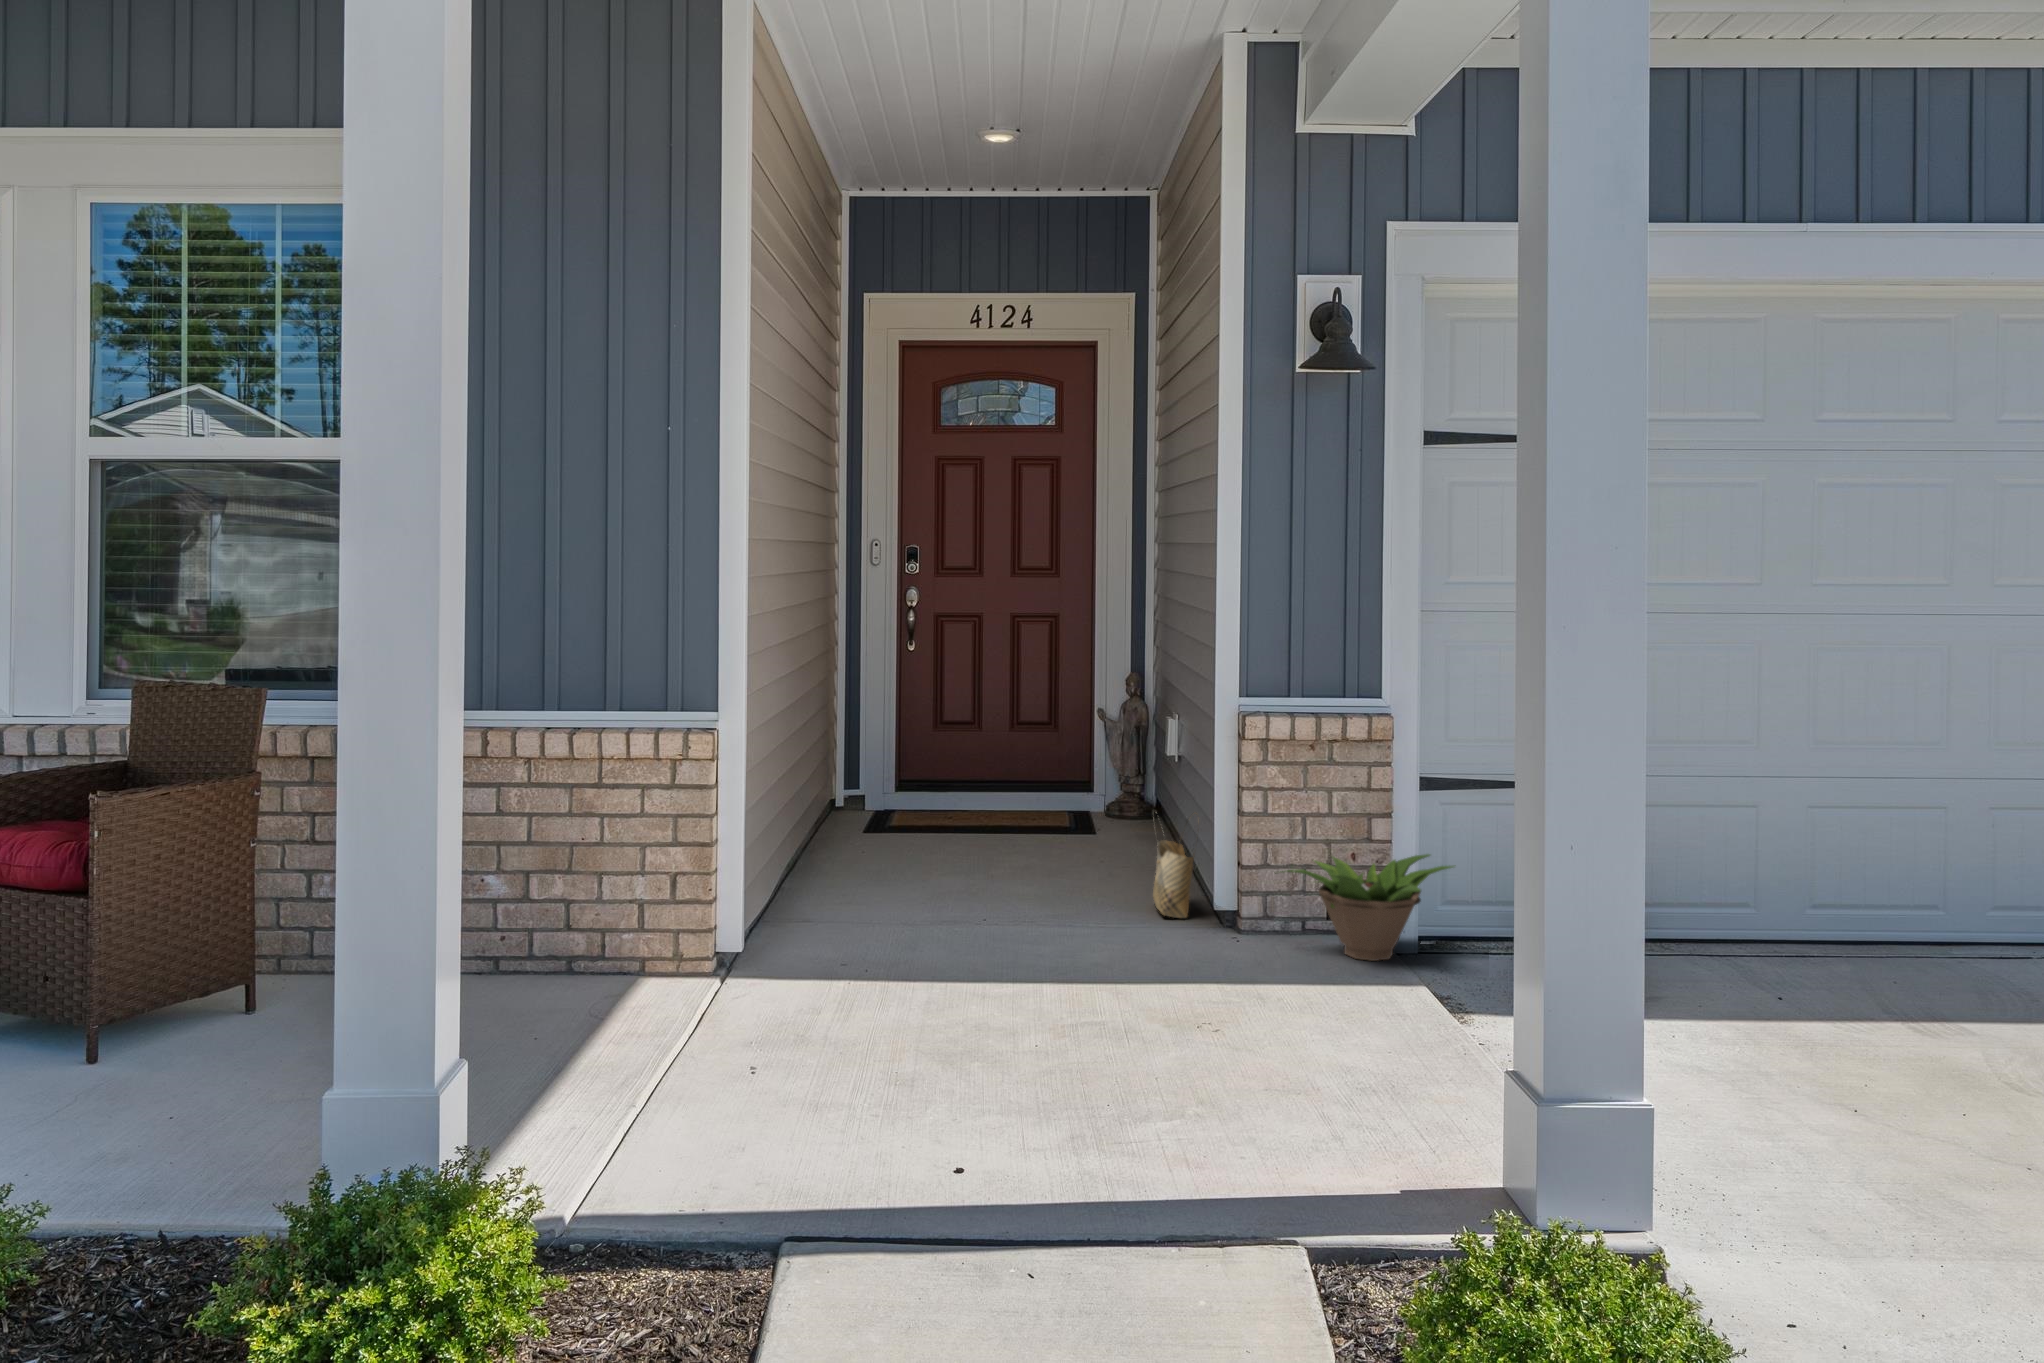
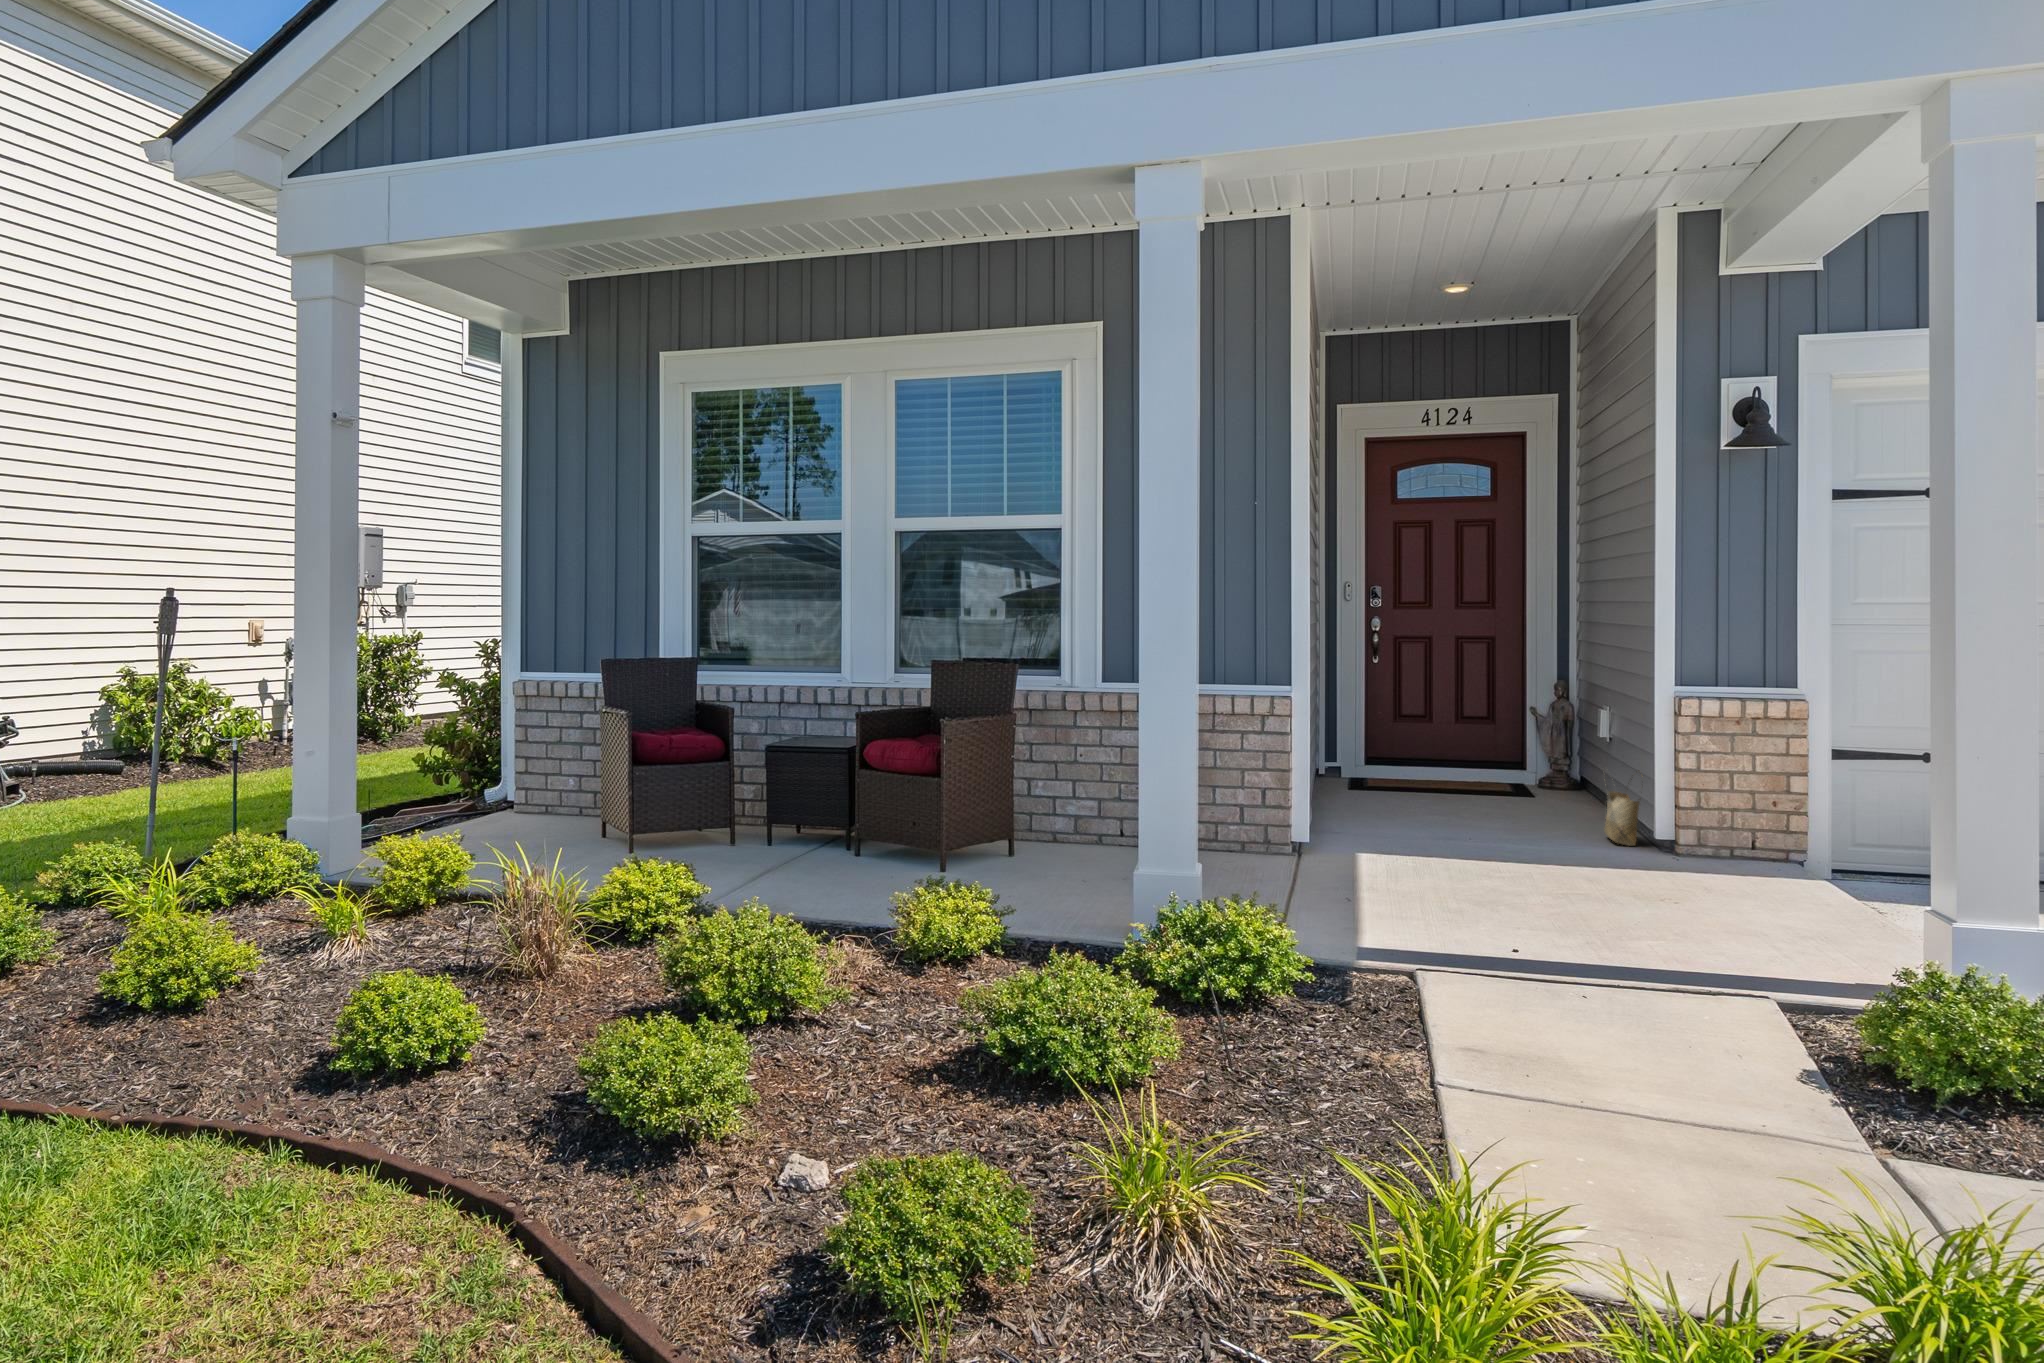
decorative plant: present [1280,854,1453,961] -> none [1712,803,1872,878]

